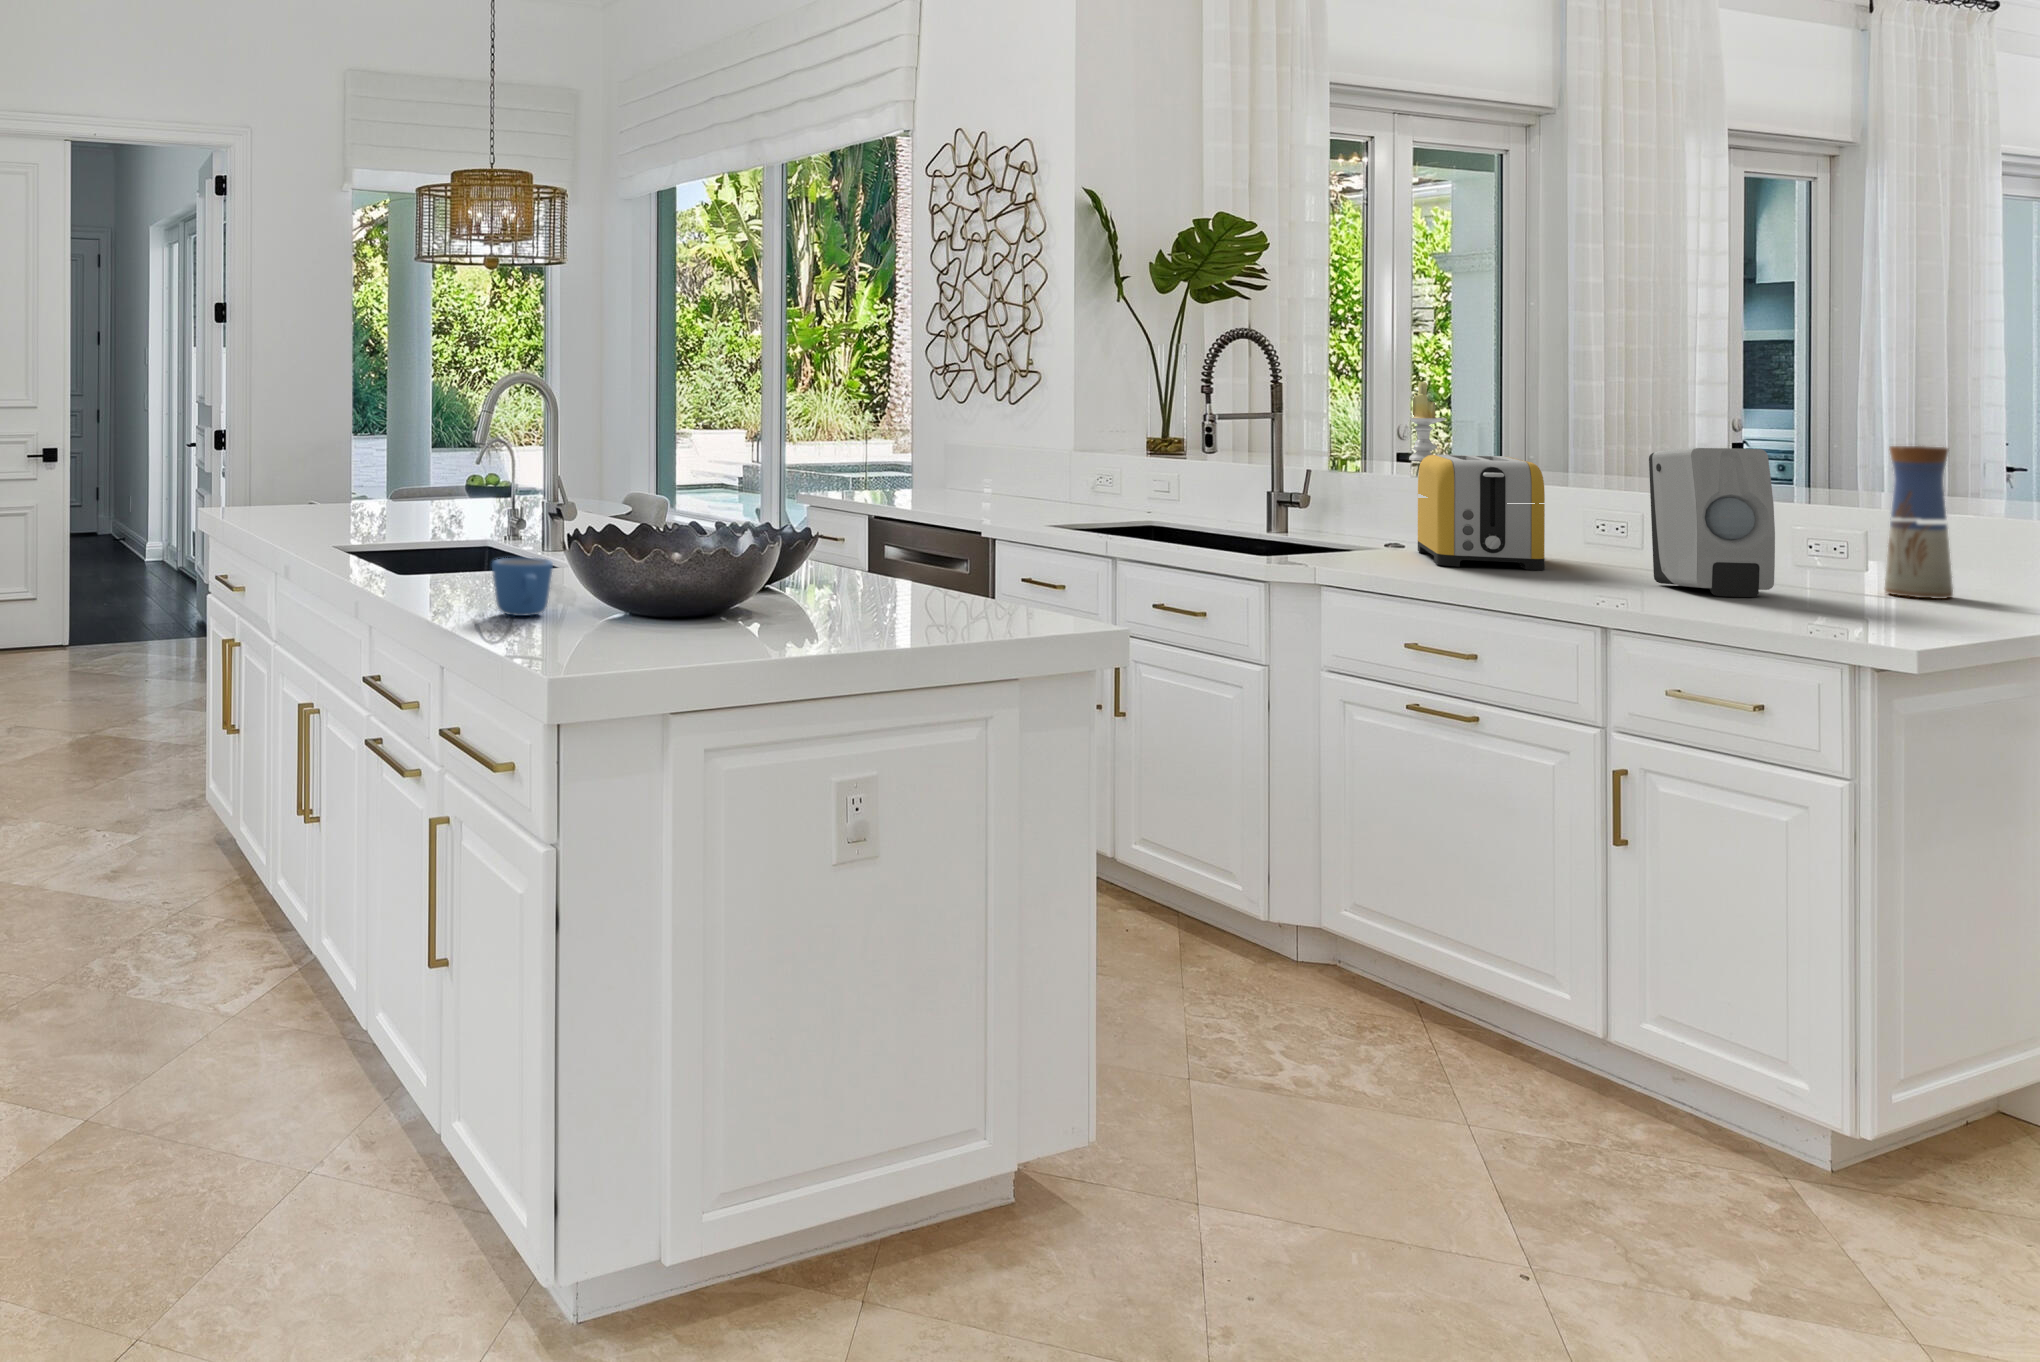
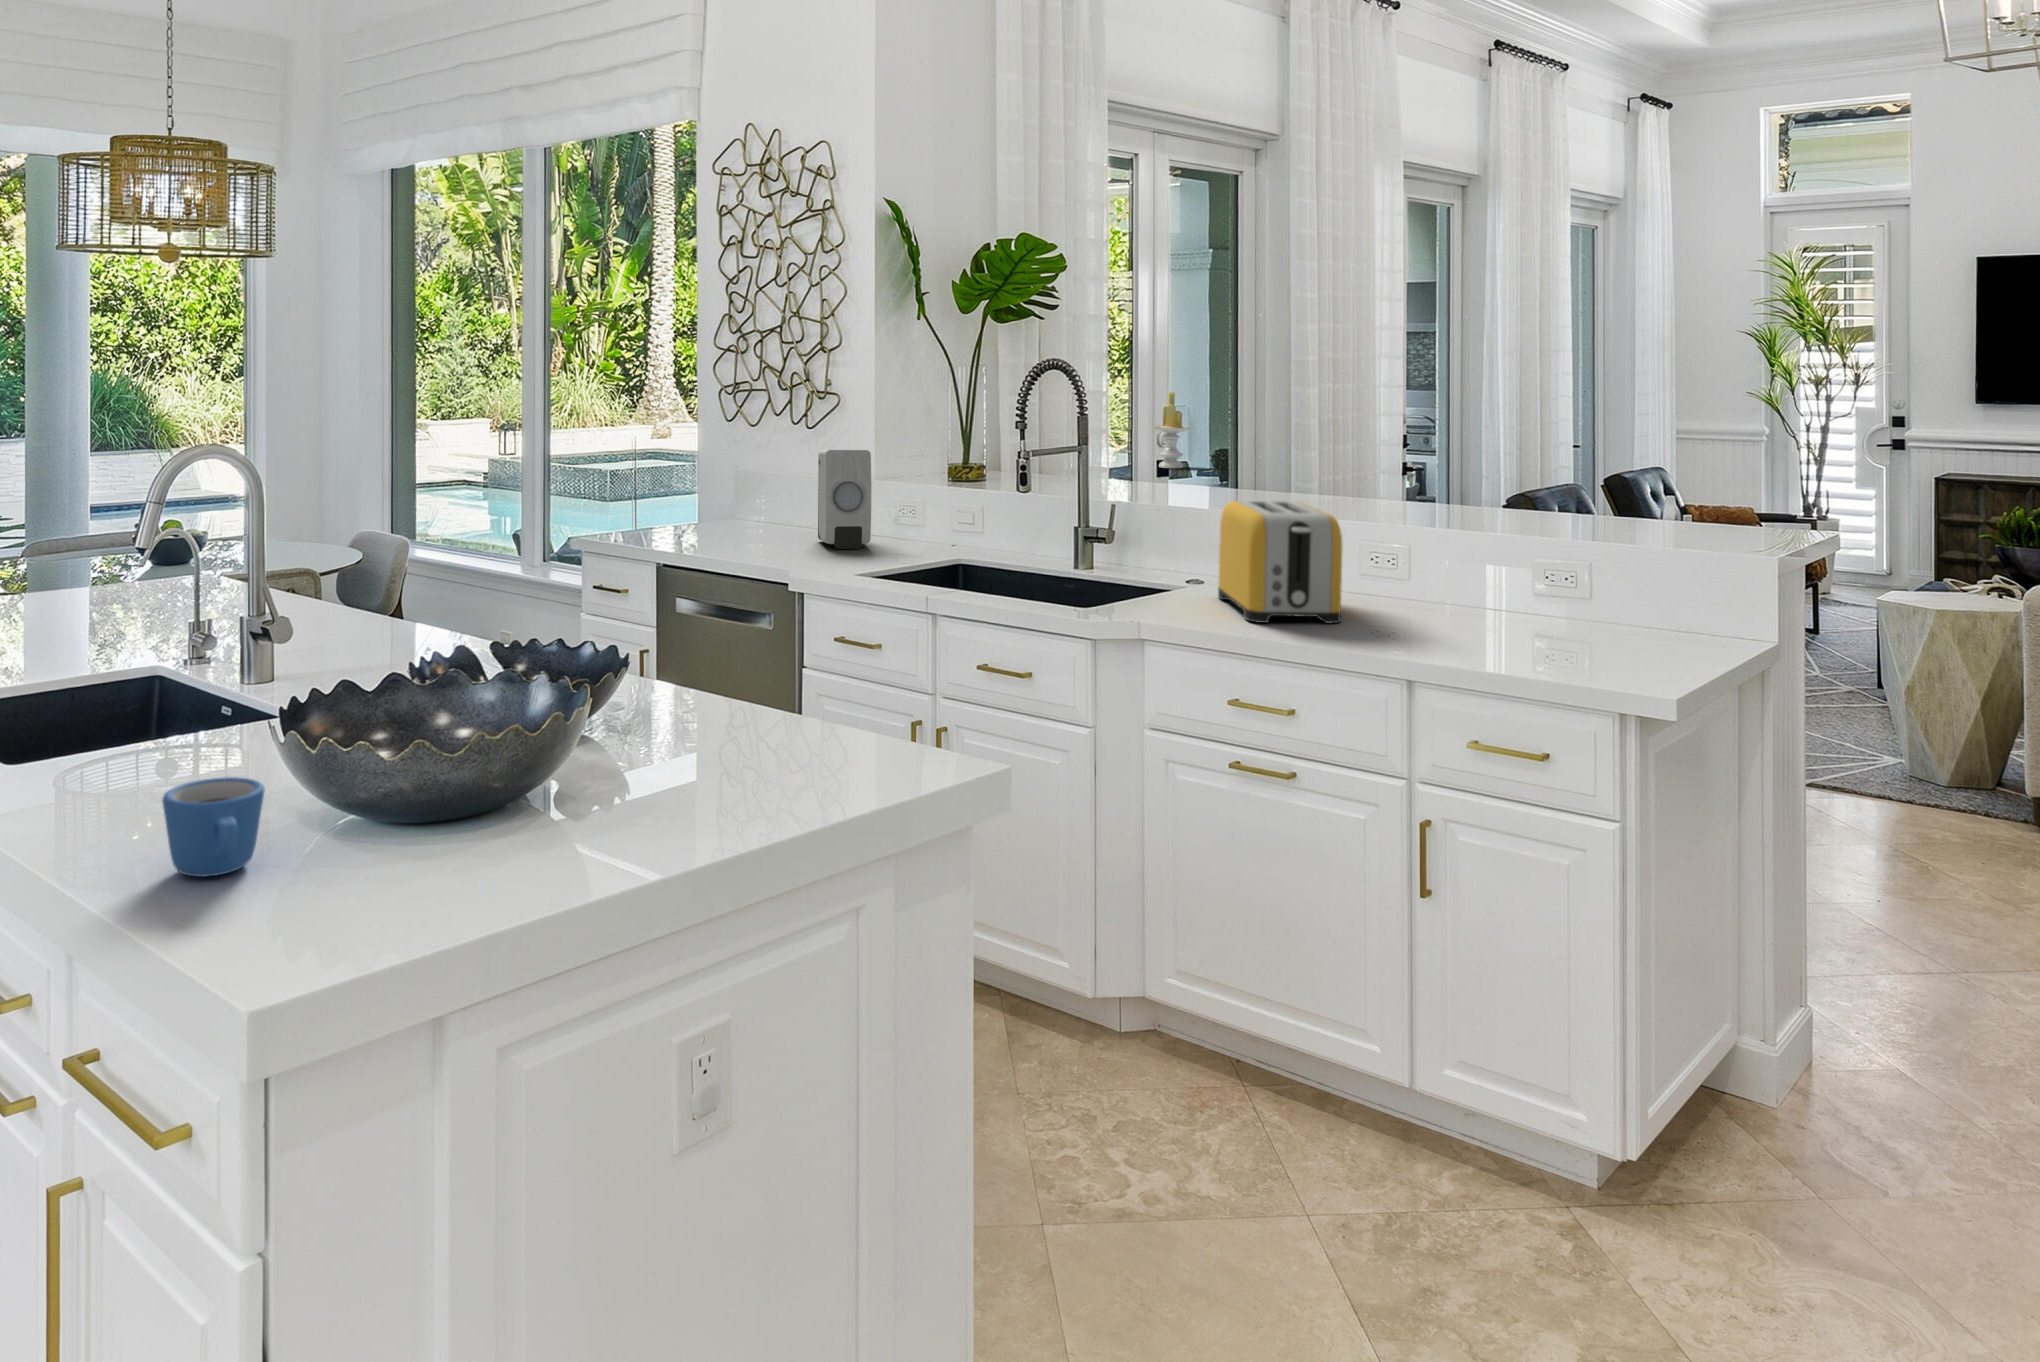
vase: present [1885,446,1953,599] -> none [1620,504,1674,647]
soap dispenser: present [1649,448,1775,597] -> present [818,450,871,549]

